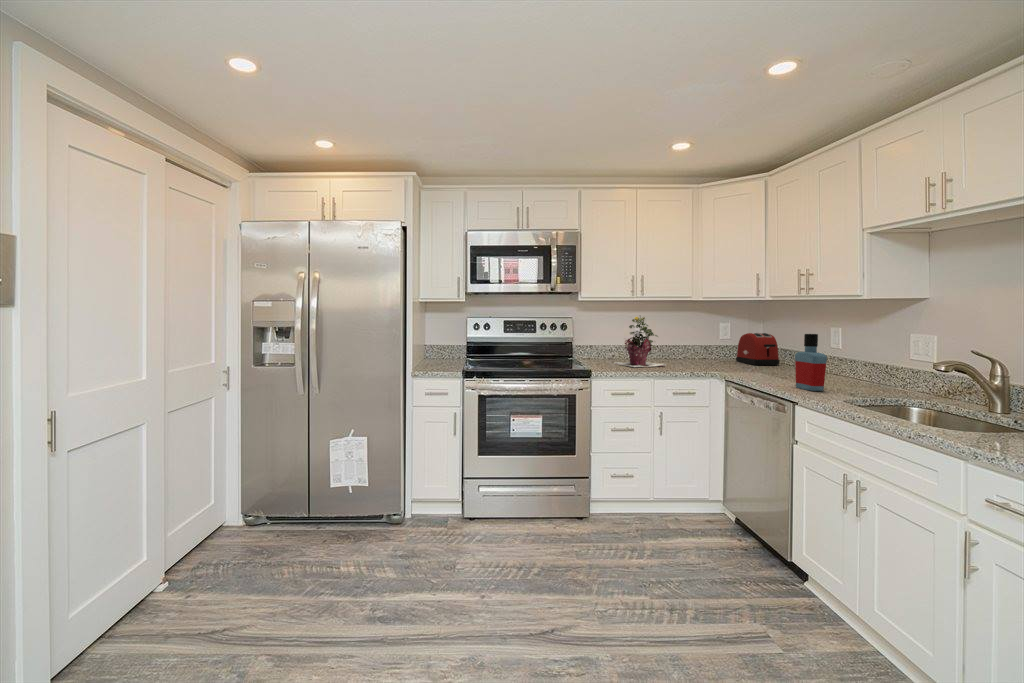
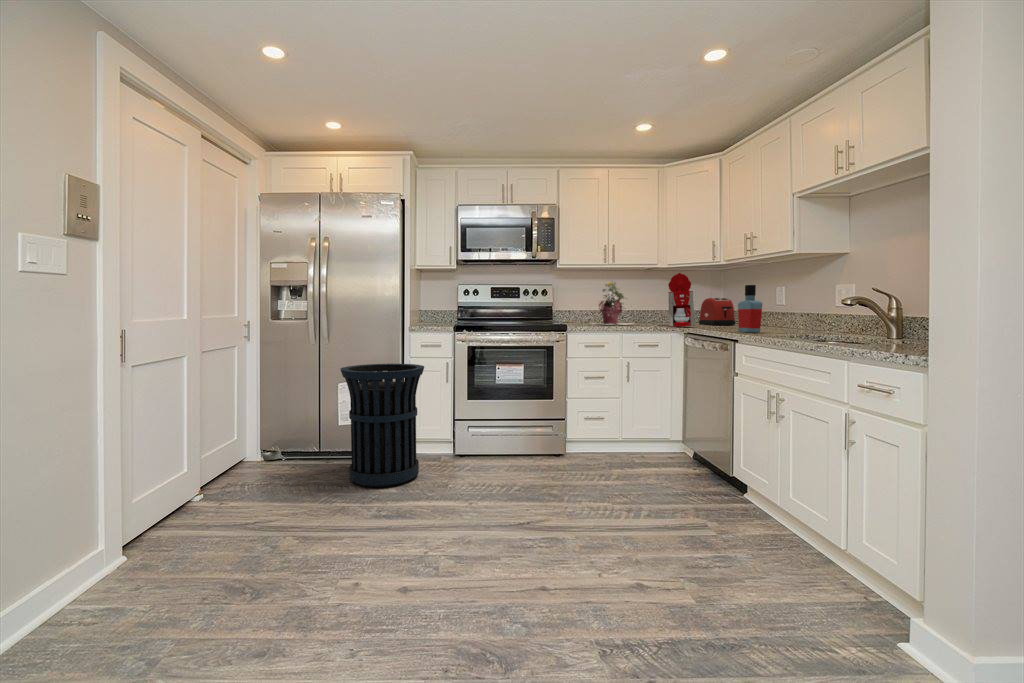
coffee maker: none [693,309,737,372] -> present [658,273,694,326]
trash can: none [331,416,428,568] -> present [340,364,424,487]

